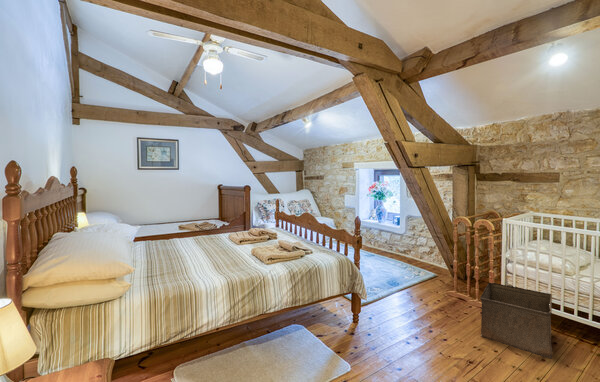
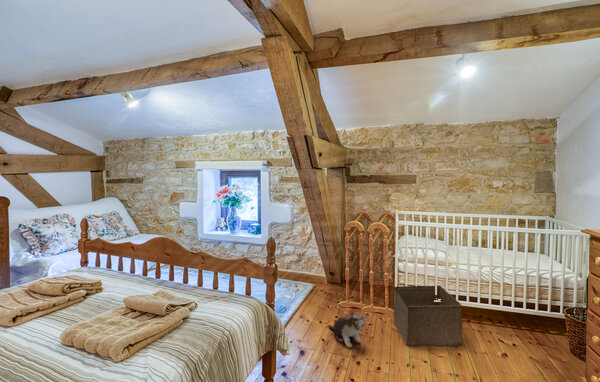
plush toy: none [415,291,436,318] -> present [329,314,368,347]

